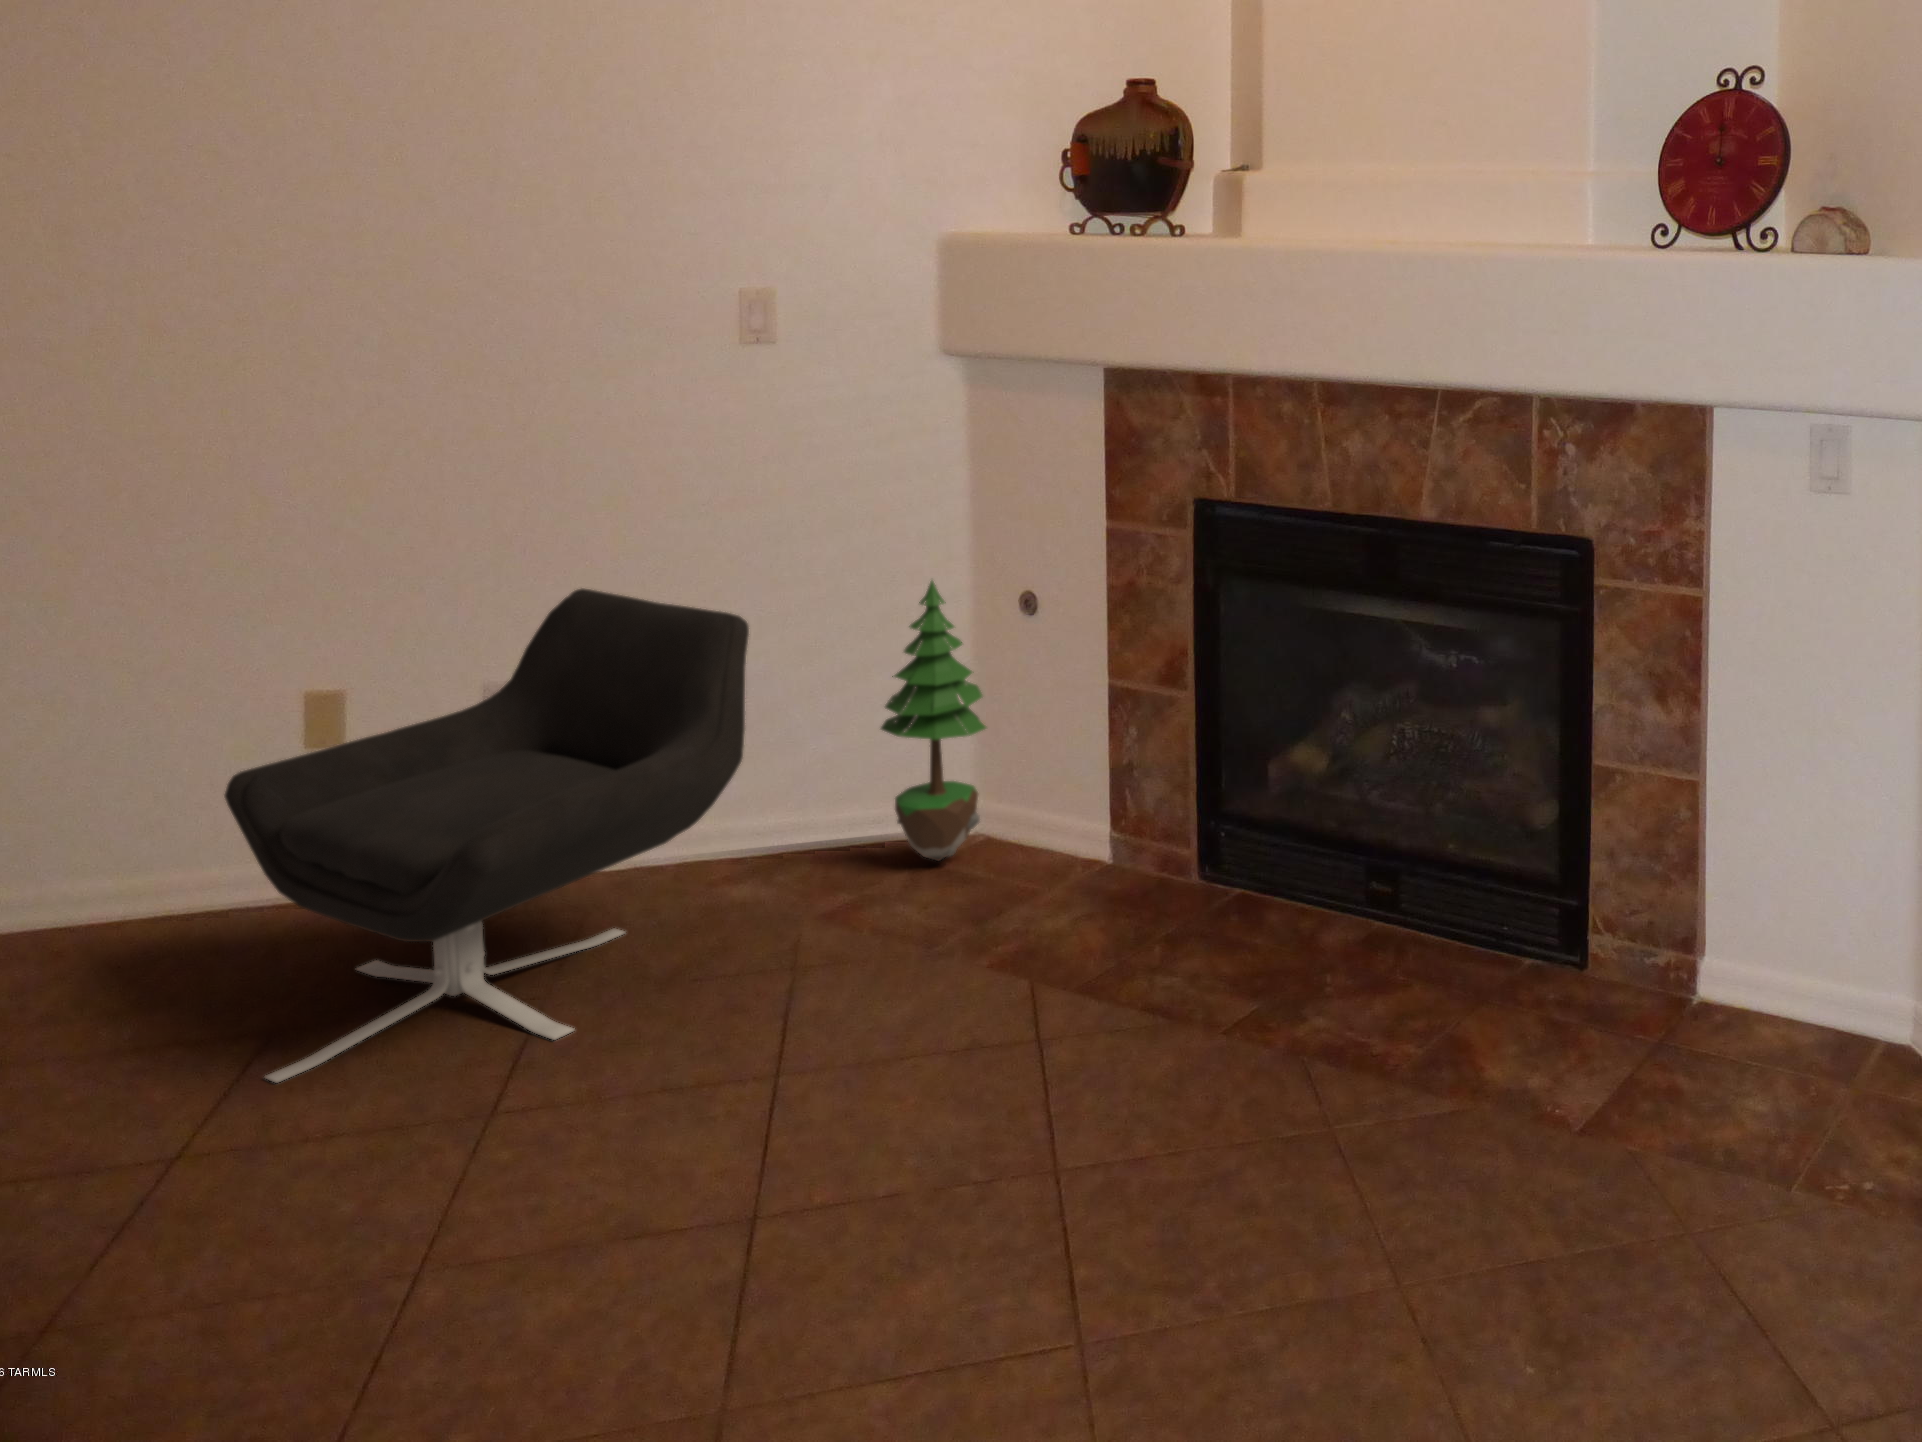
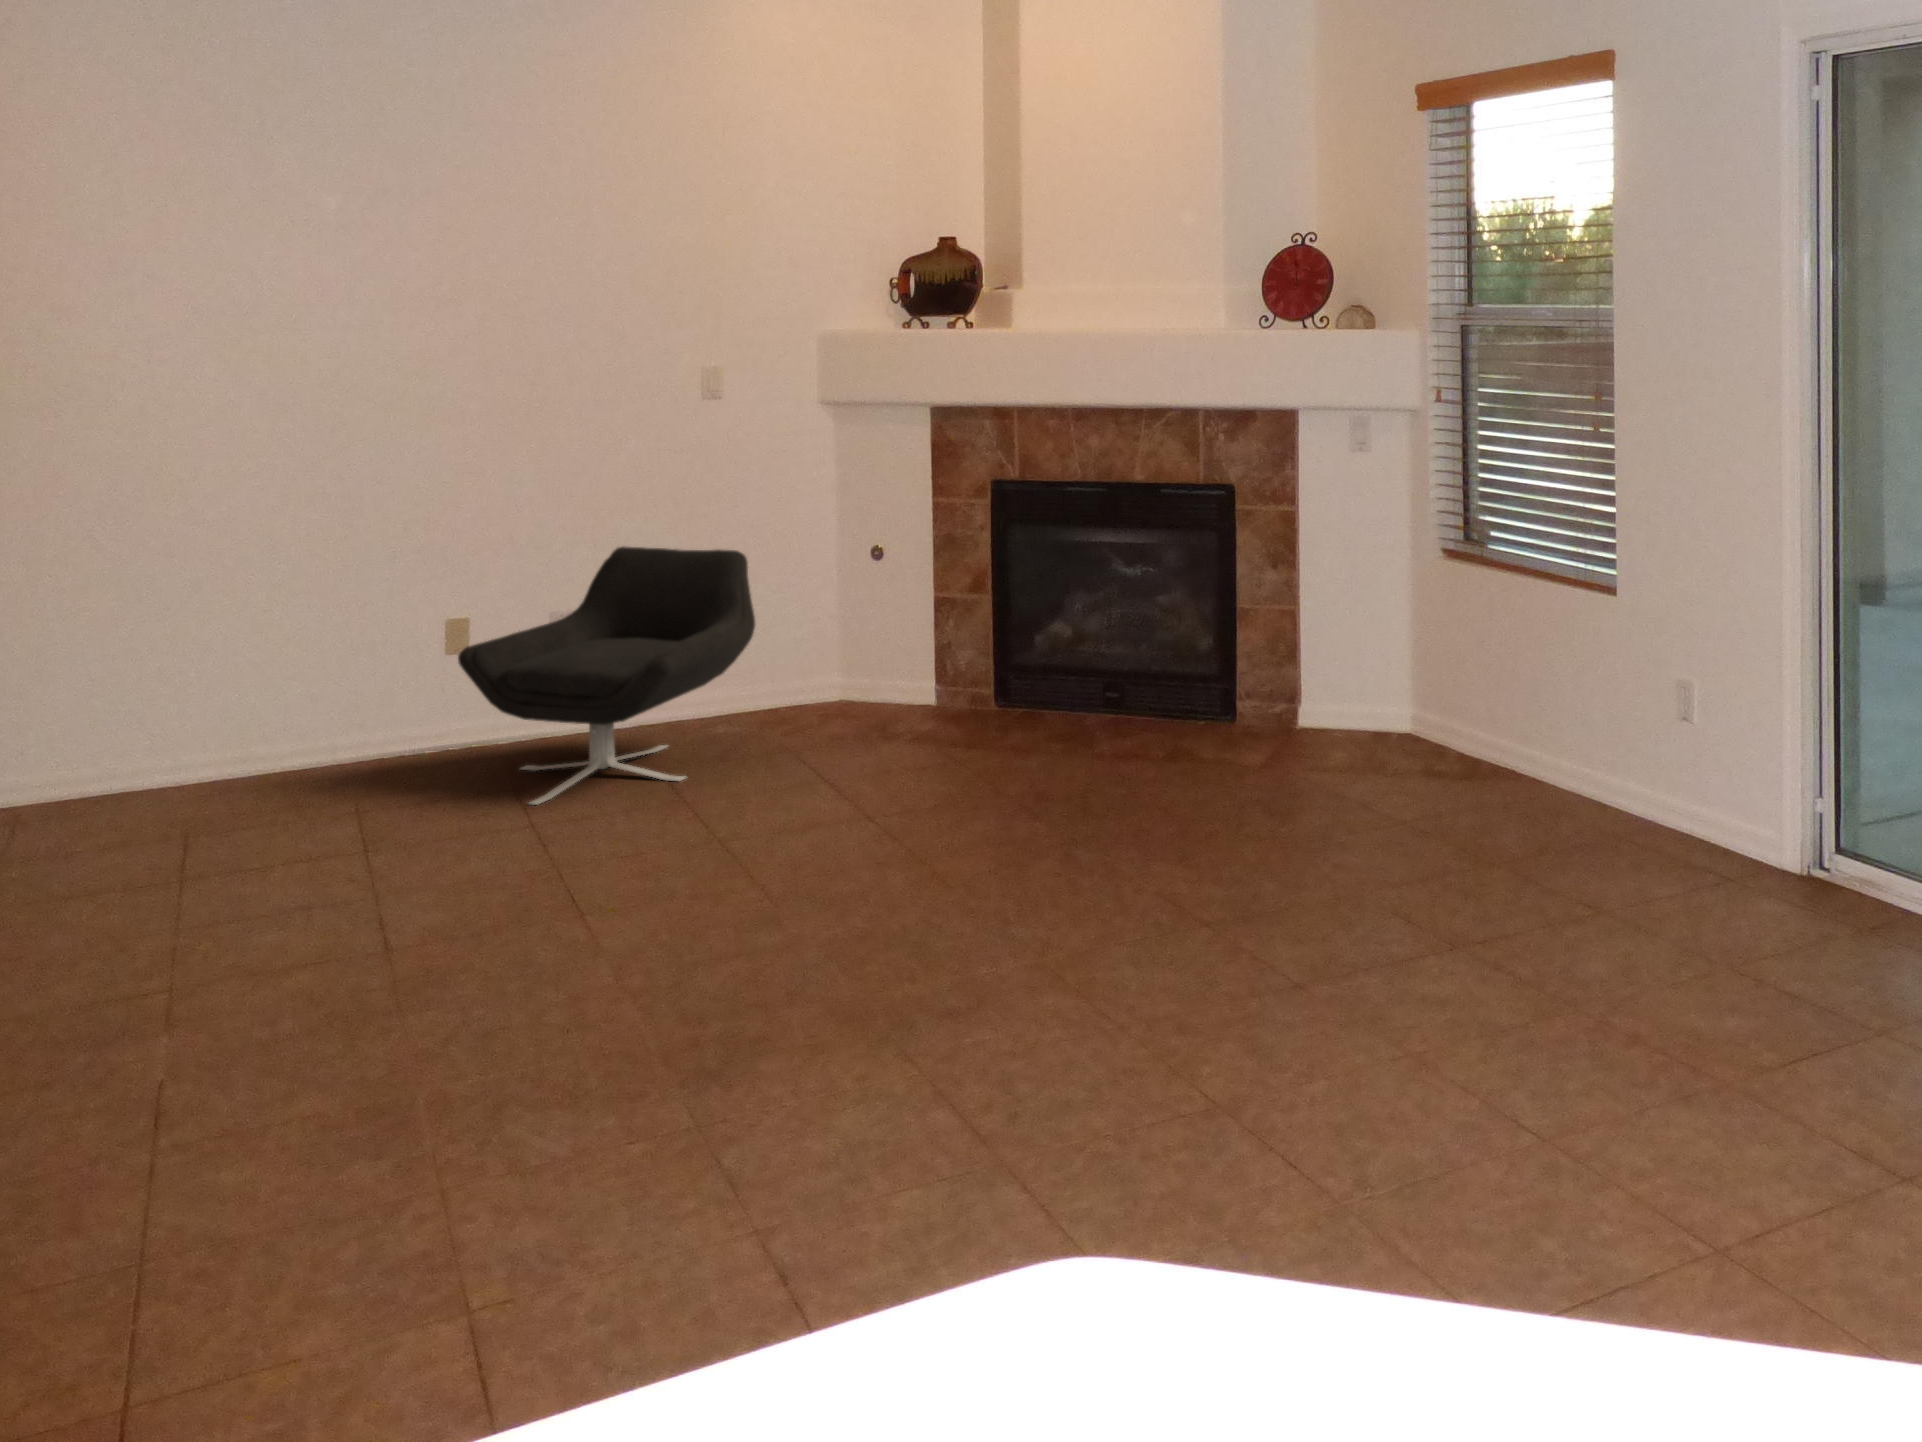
potted tree: present [881,581,986,861] -> none [796,536,861,710]

